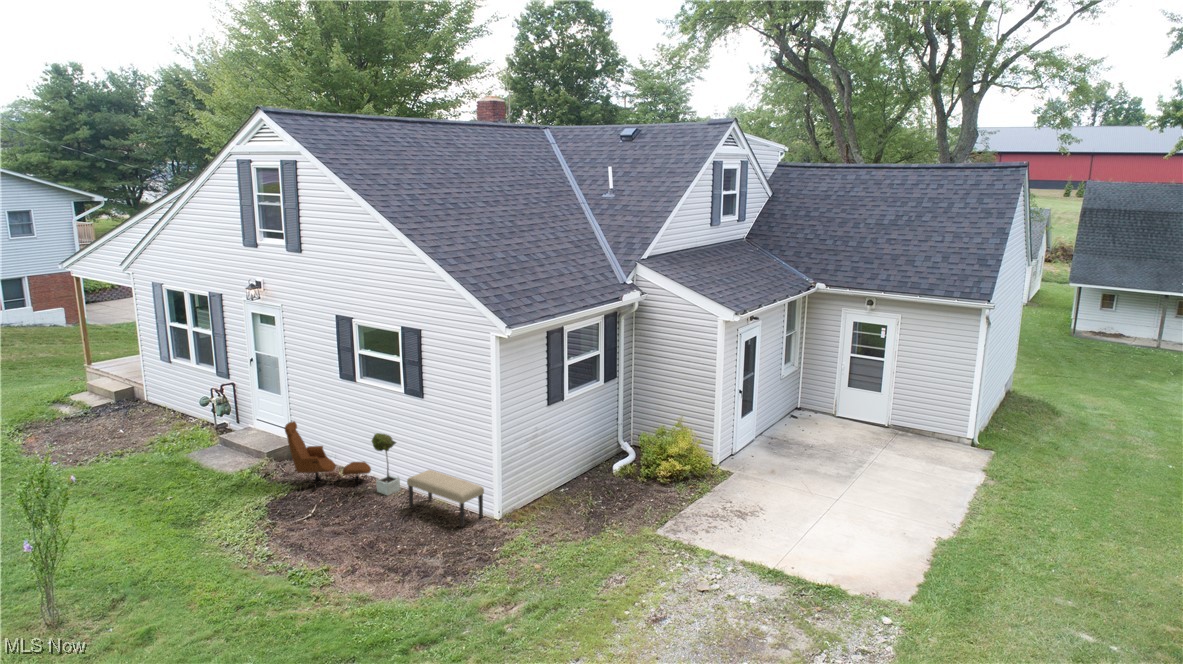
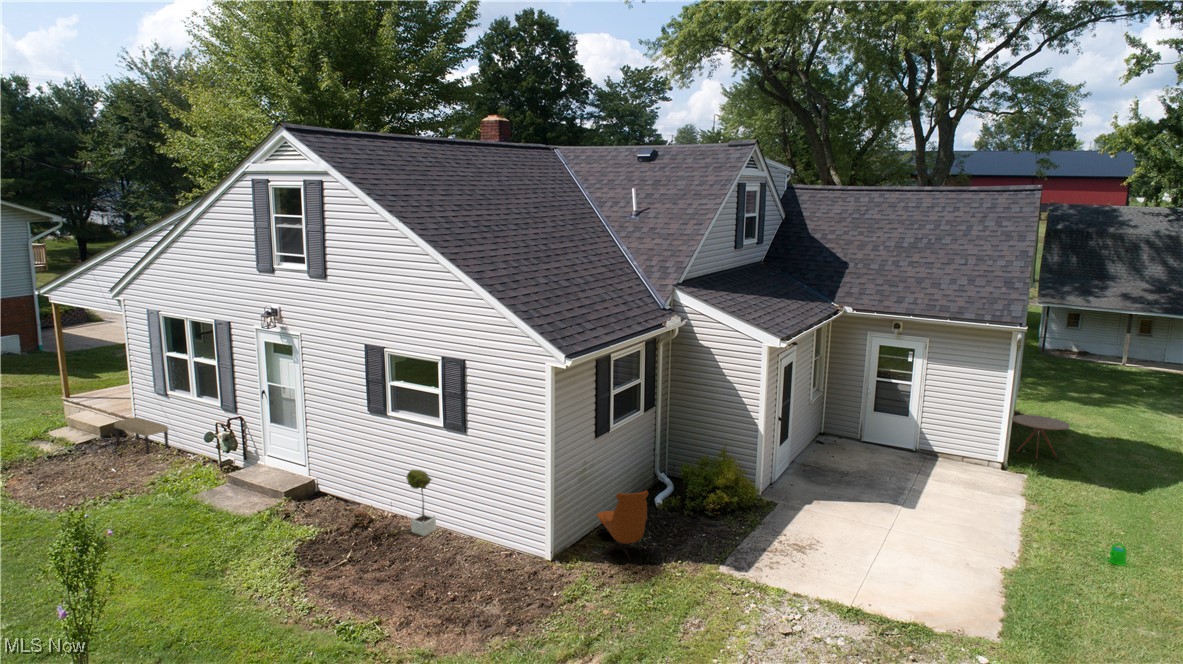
round table: none [990,393,1047,437] -> present [1012,415,1070,458]
lounge chair: present [285,421,371,491] -> present [596,491,648,561]
bench: present [407,470,484,527] -> present [114,417,169,454]
watering can: none [1046,516,1064,538] -> present [1108,543,1127,565]

